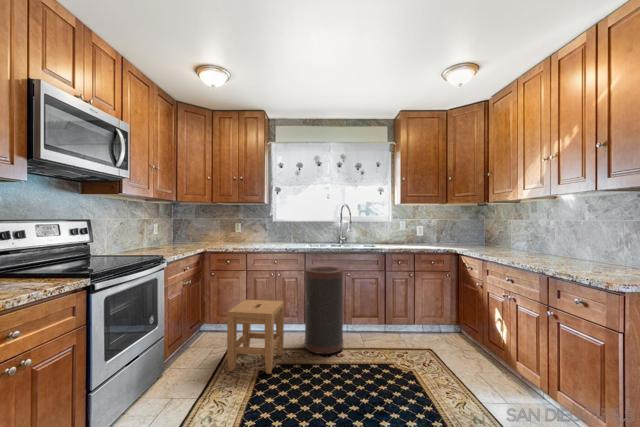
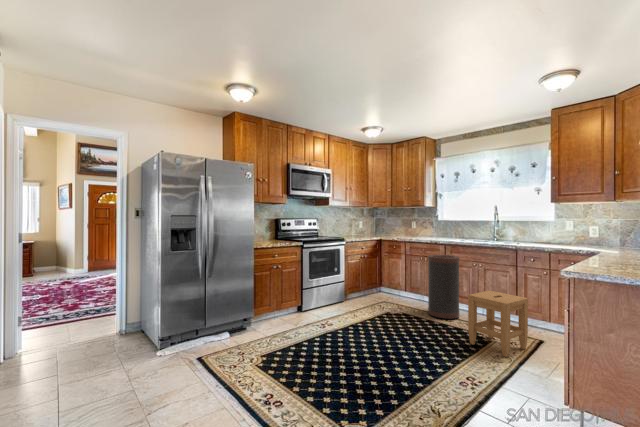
stool: present [227,300,284,374] -> present [468,290,528,357]

